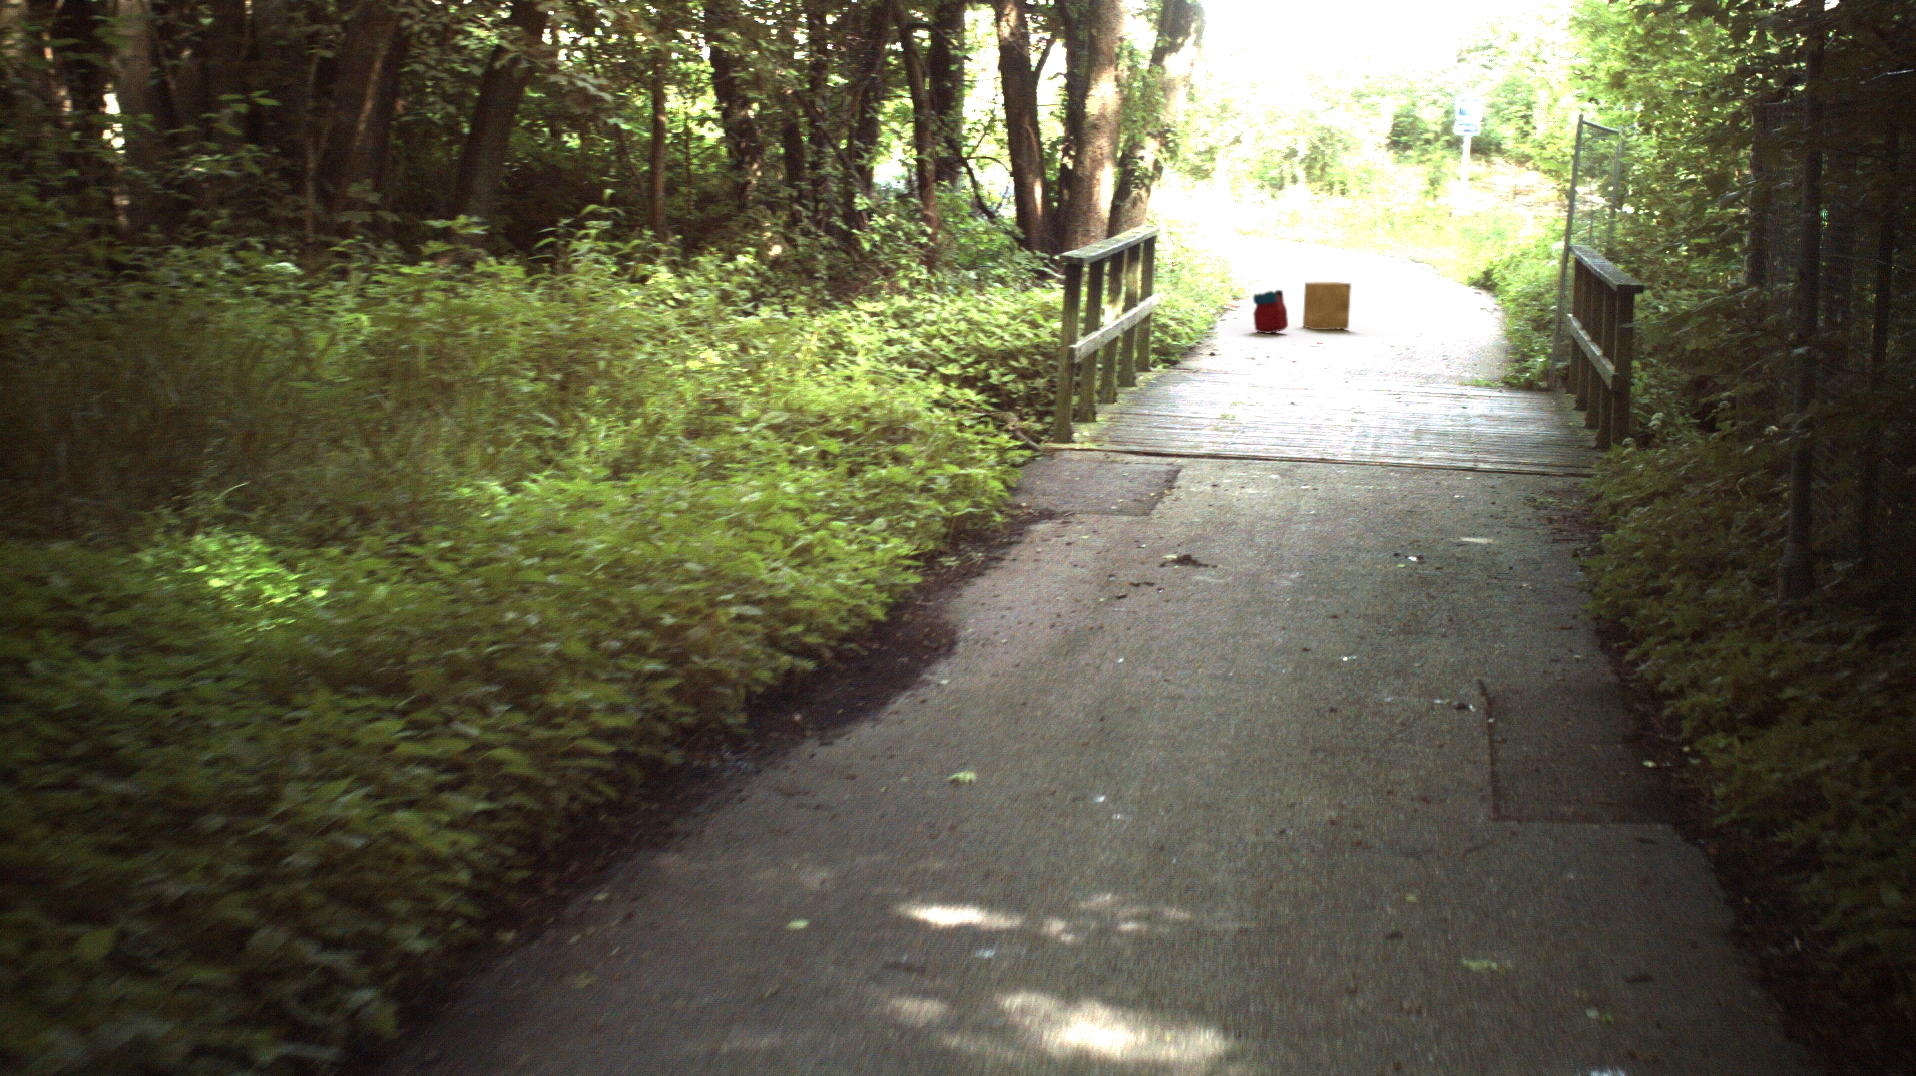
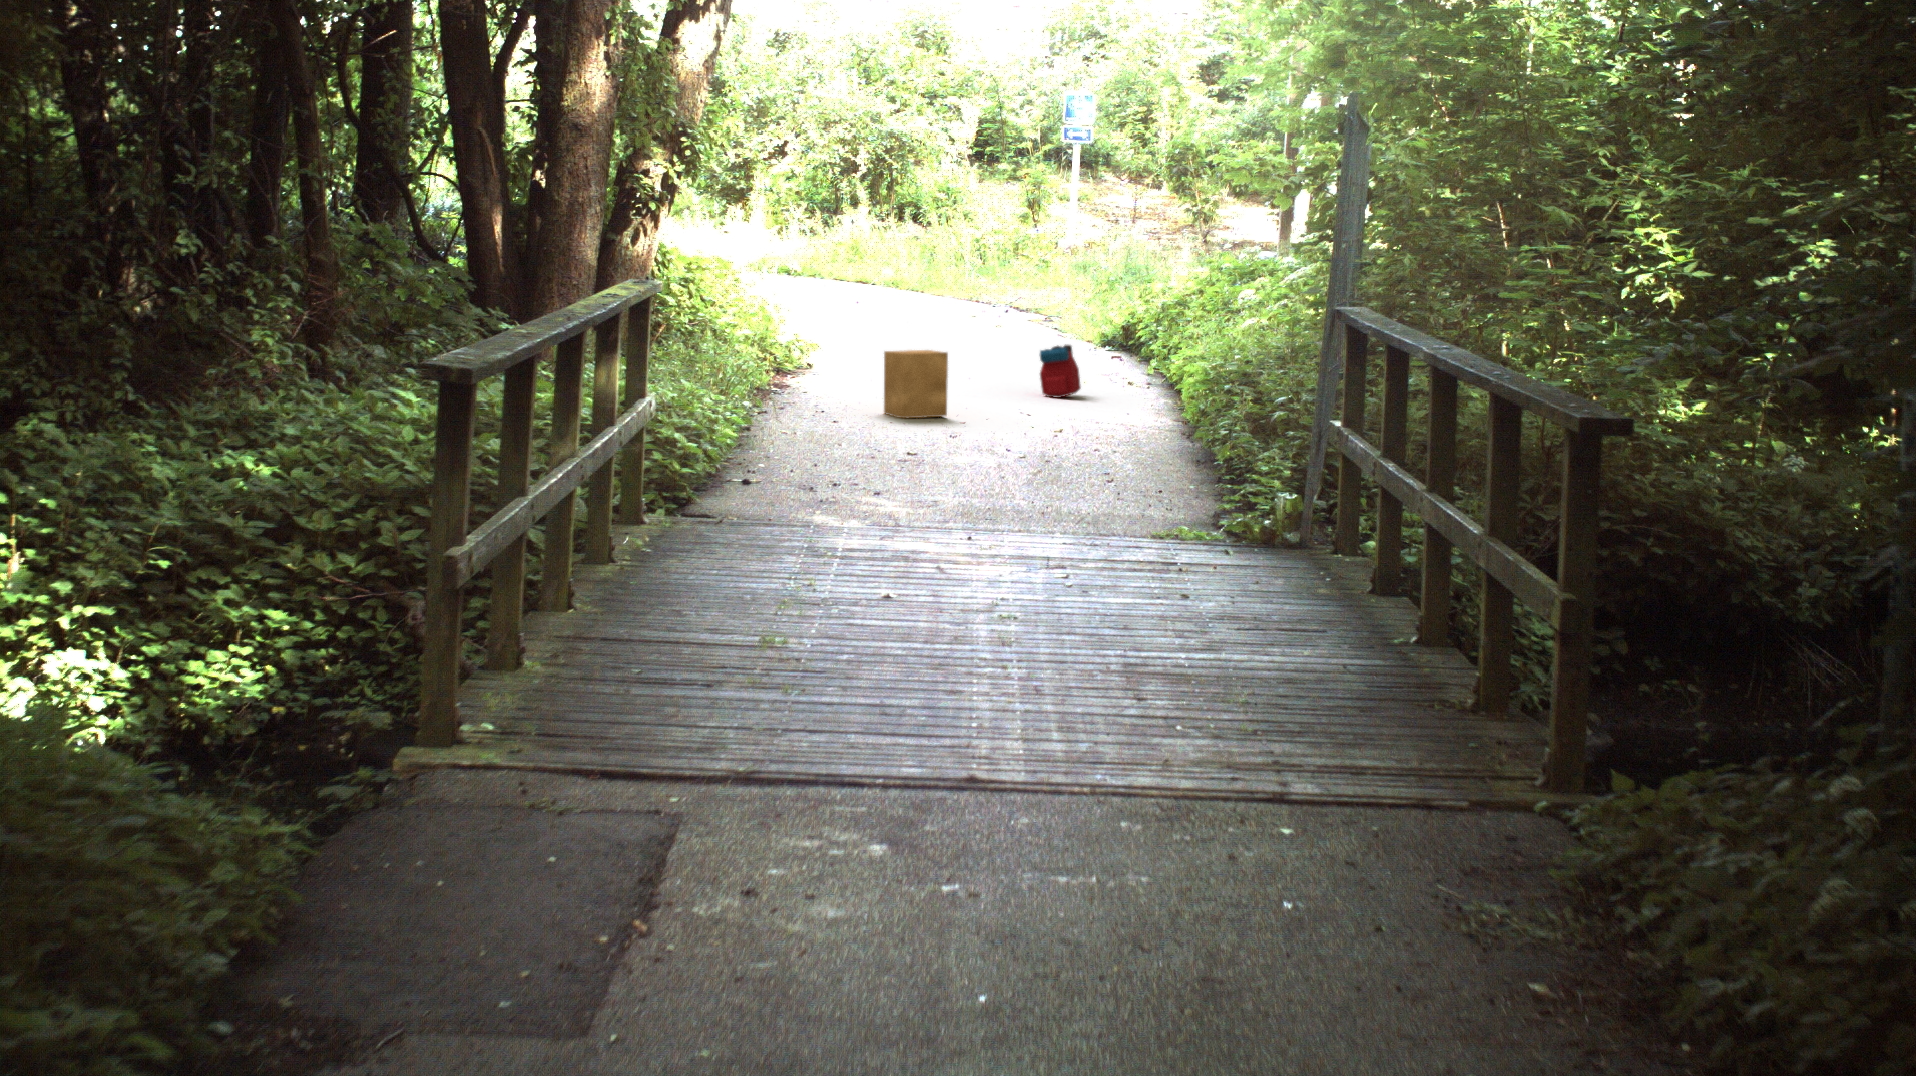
backpack: present [1253,290,1288,333] -> present [1040,345,1081,398]

